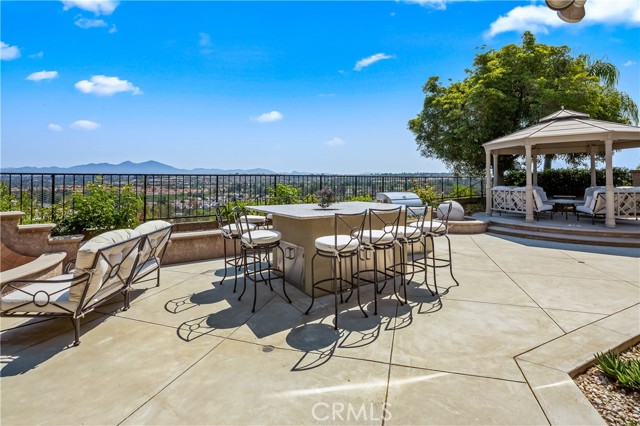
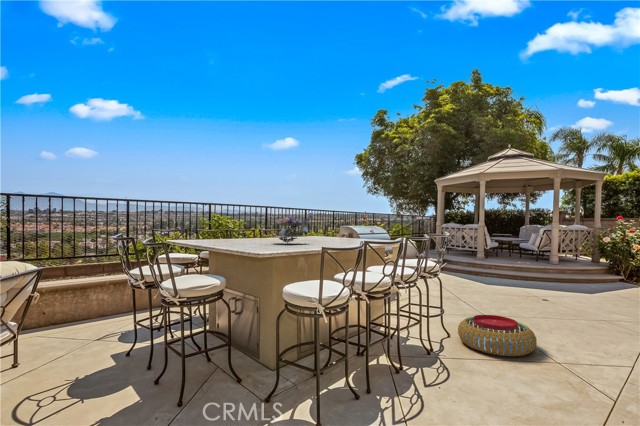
pouf: none [464,267,531,300] -> present [458,315,537,357]

